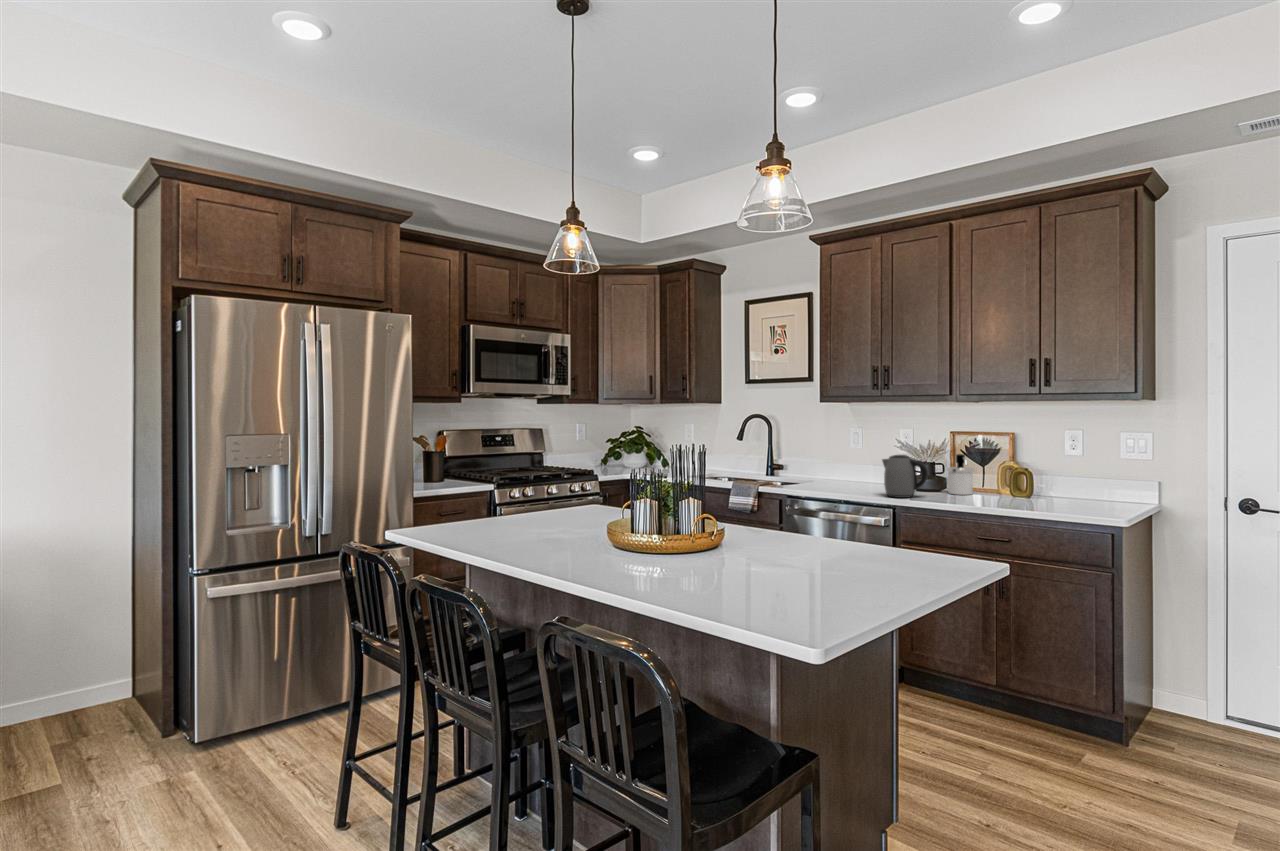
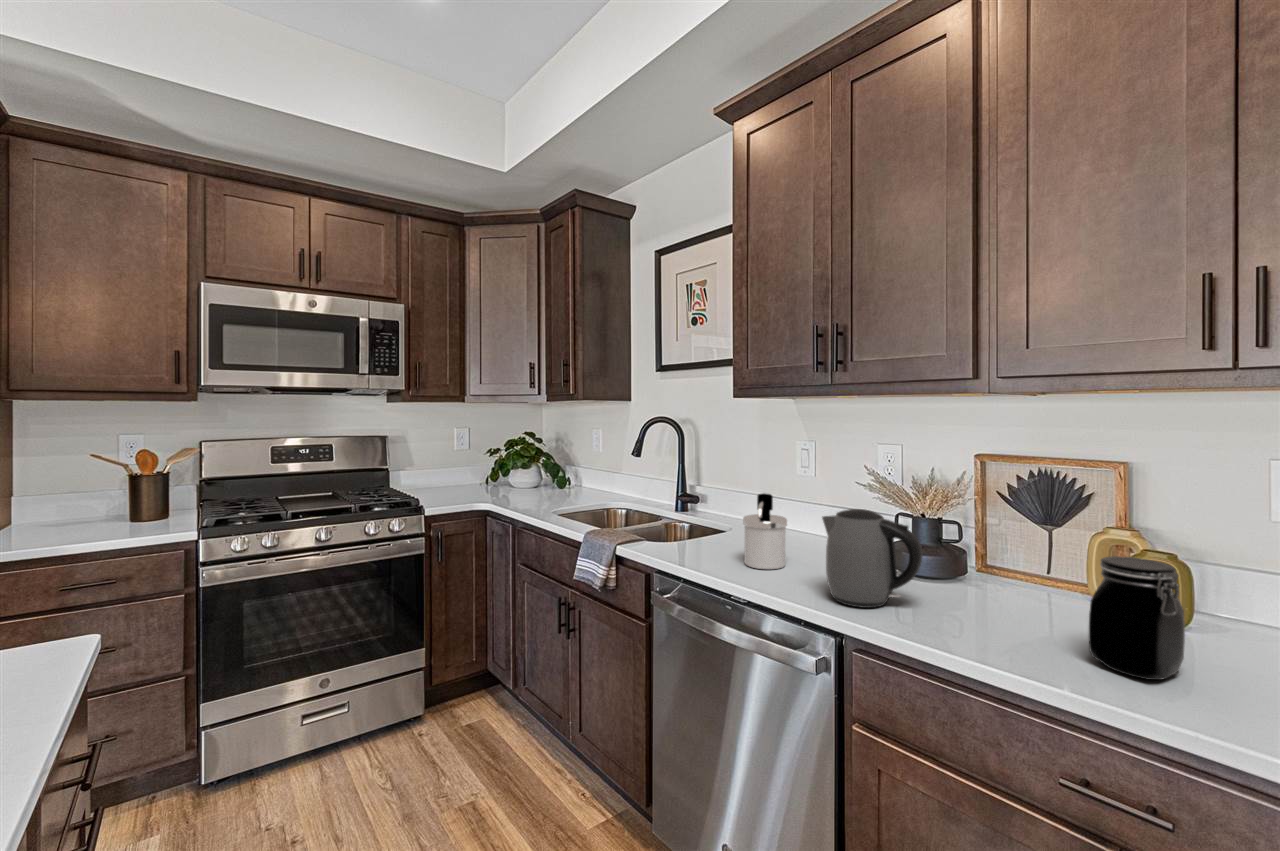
soap dispenser: present [947,454,974,495] -> present [743,493,787,569]
jar: none [990,464,1021,505] -> present [1089,556,1185,680]

